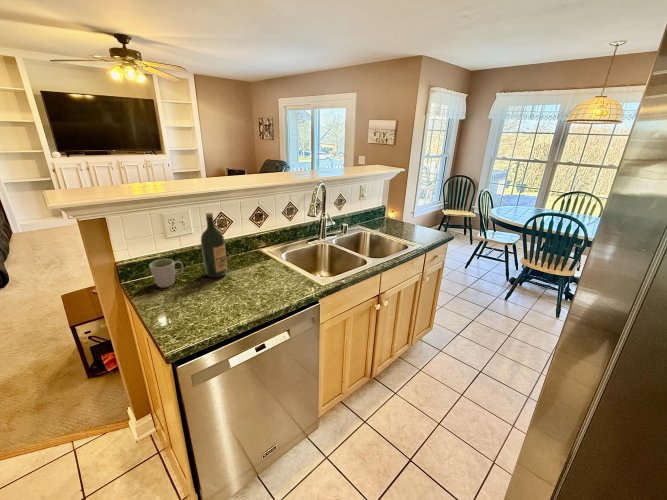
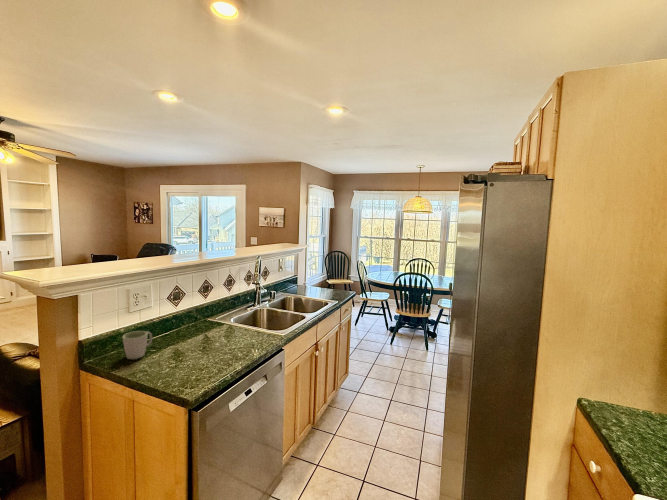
wine bottle: present [201,213,227,278] -> none [170,284,192,345]

